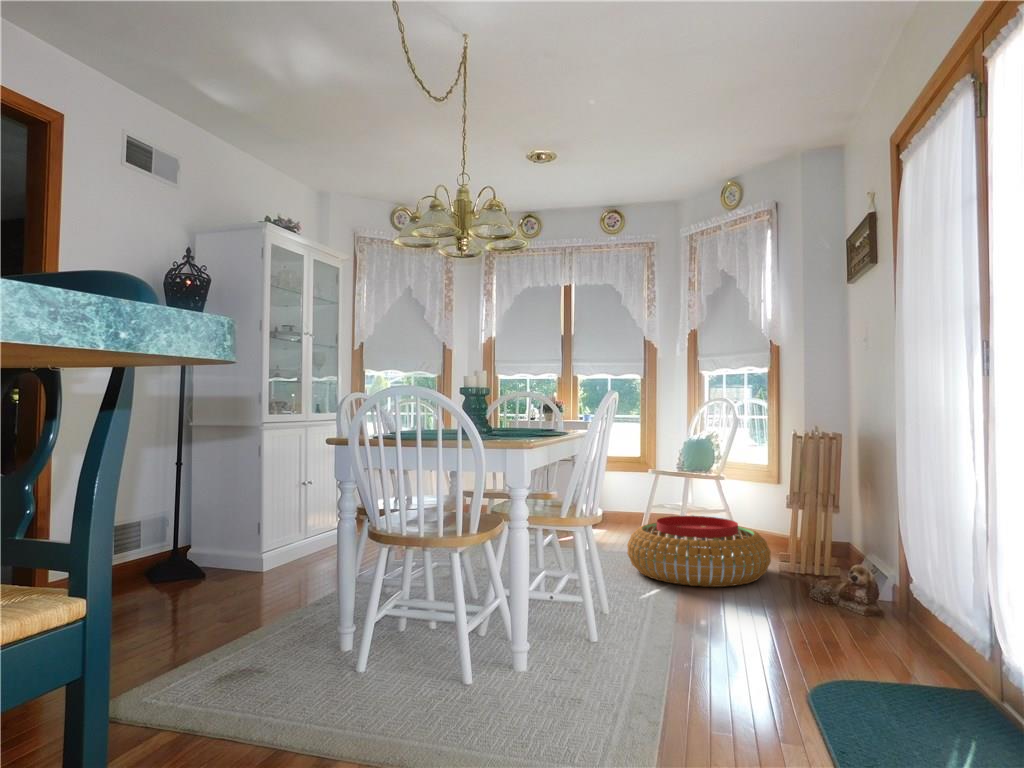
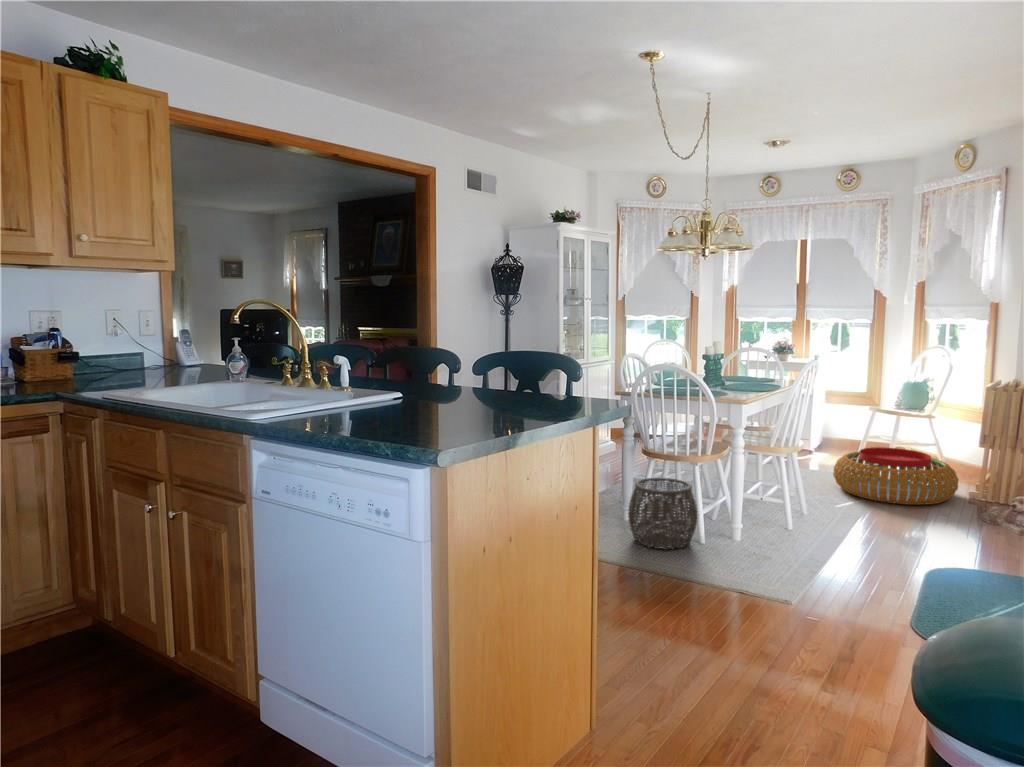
woven basket: none [339,576,459,708] -> present [628,478,698,549]

